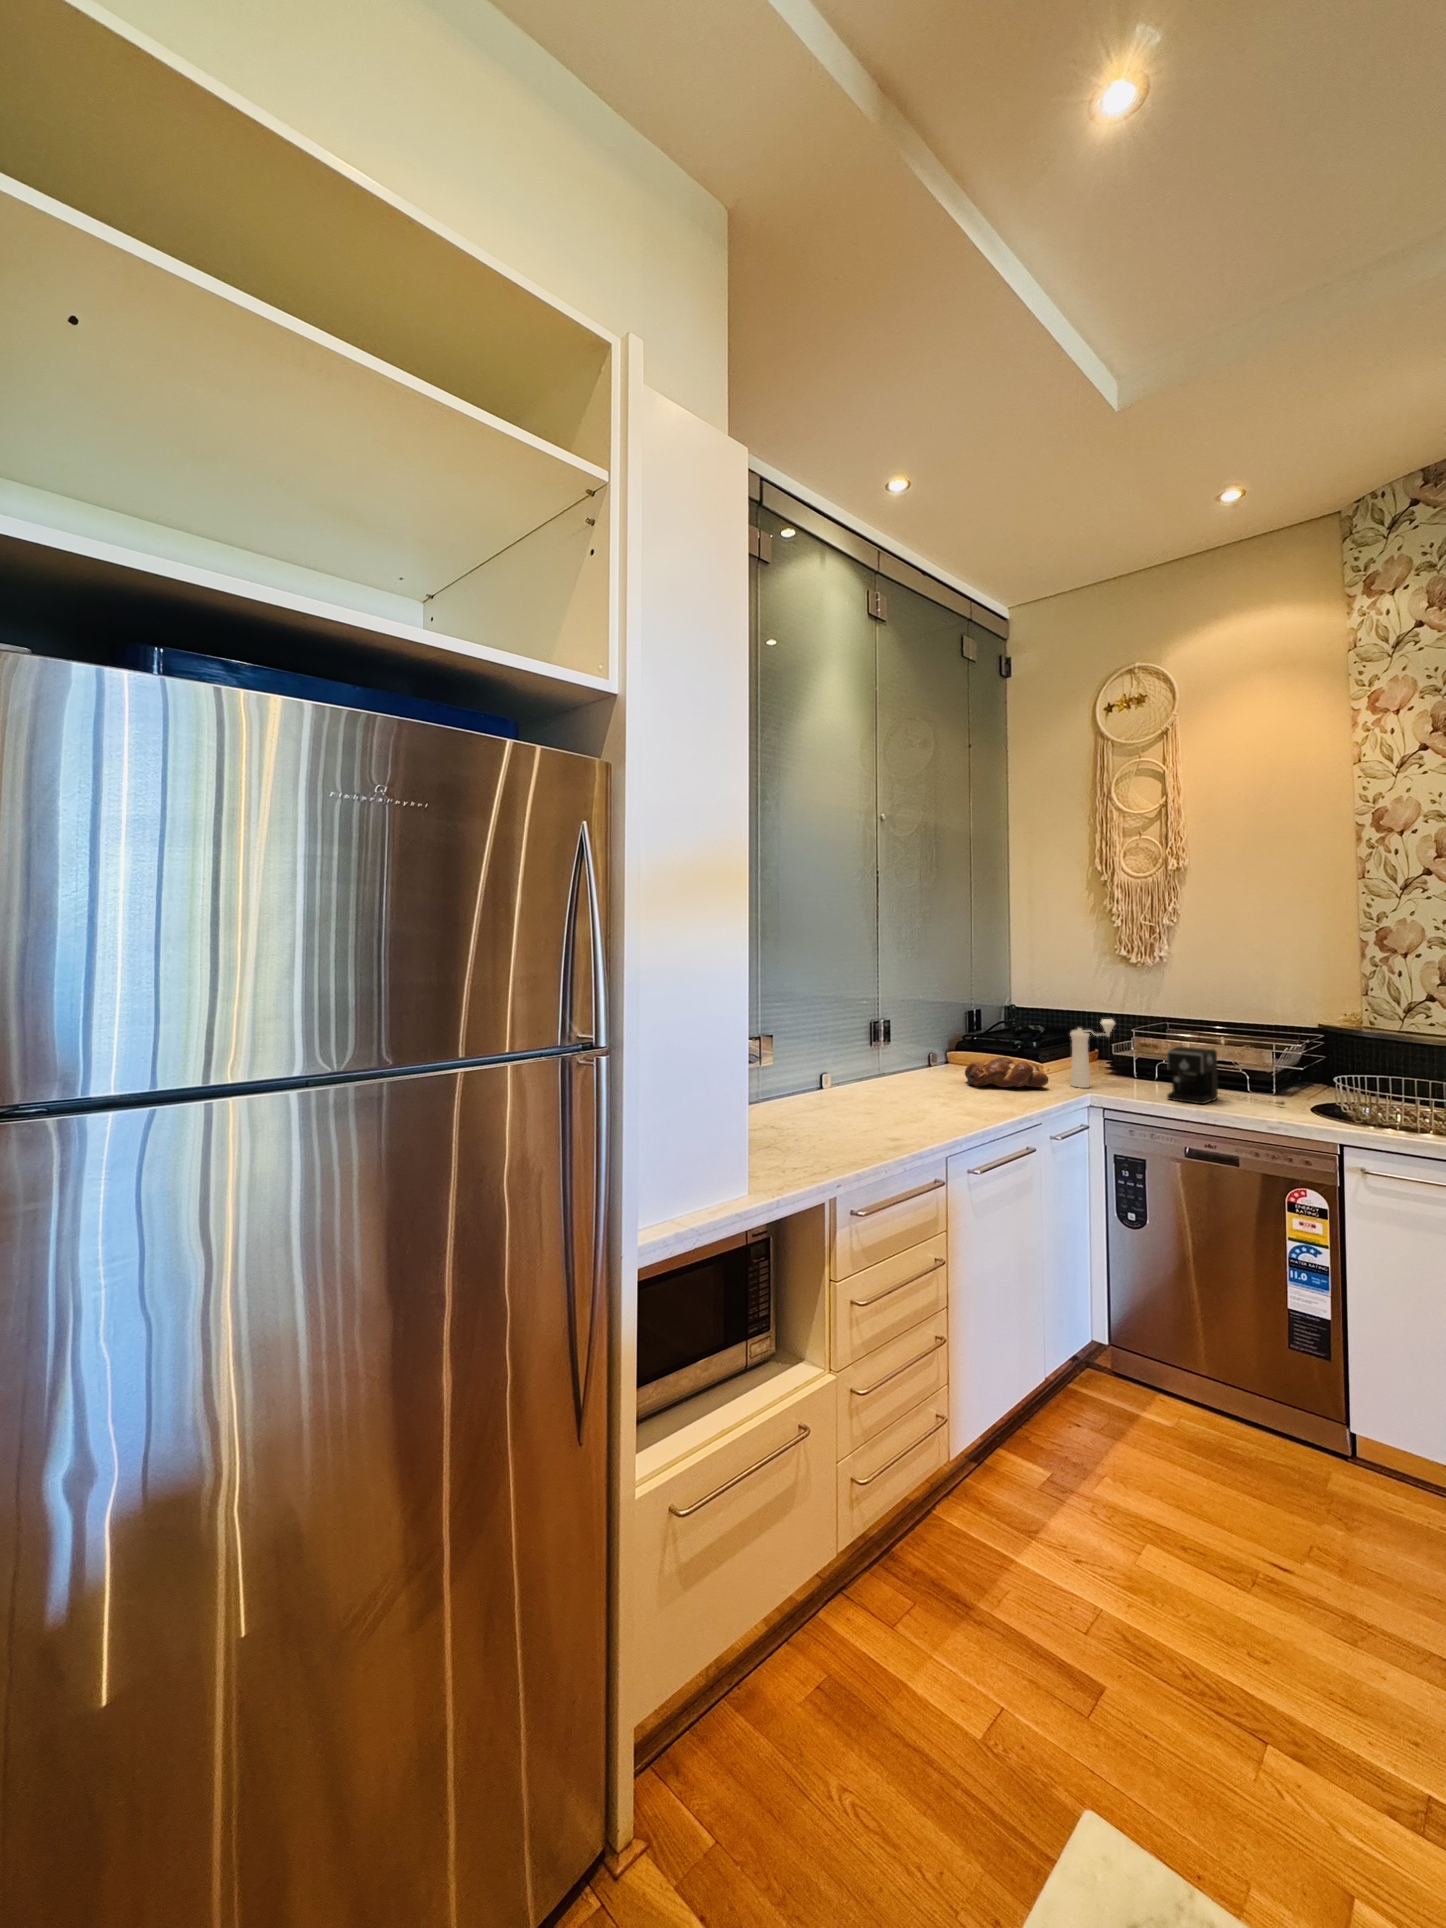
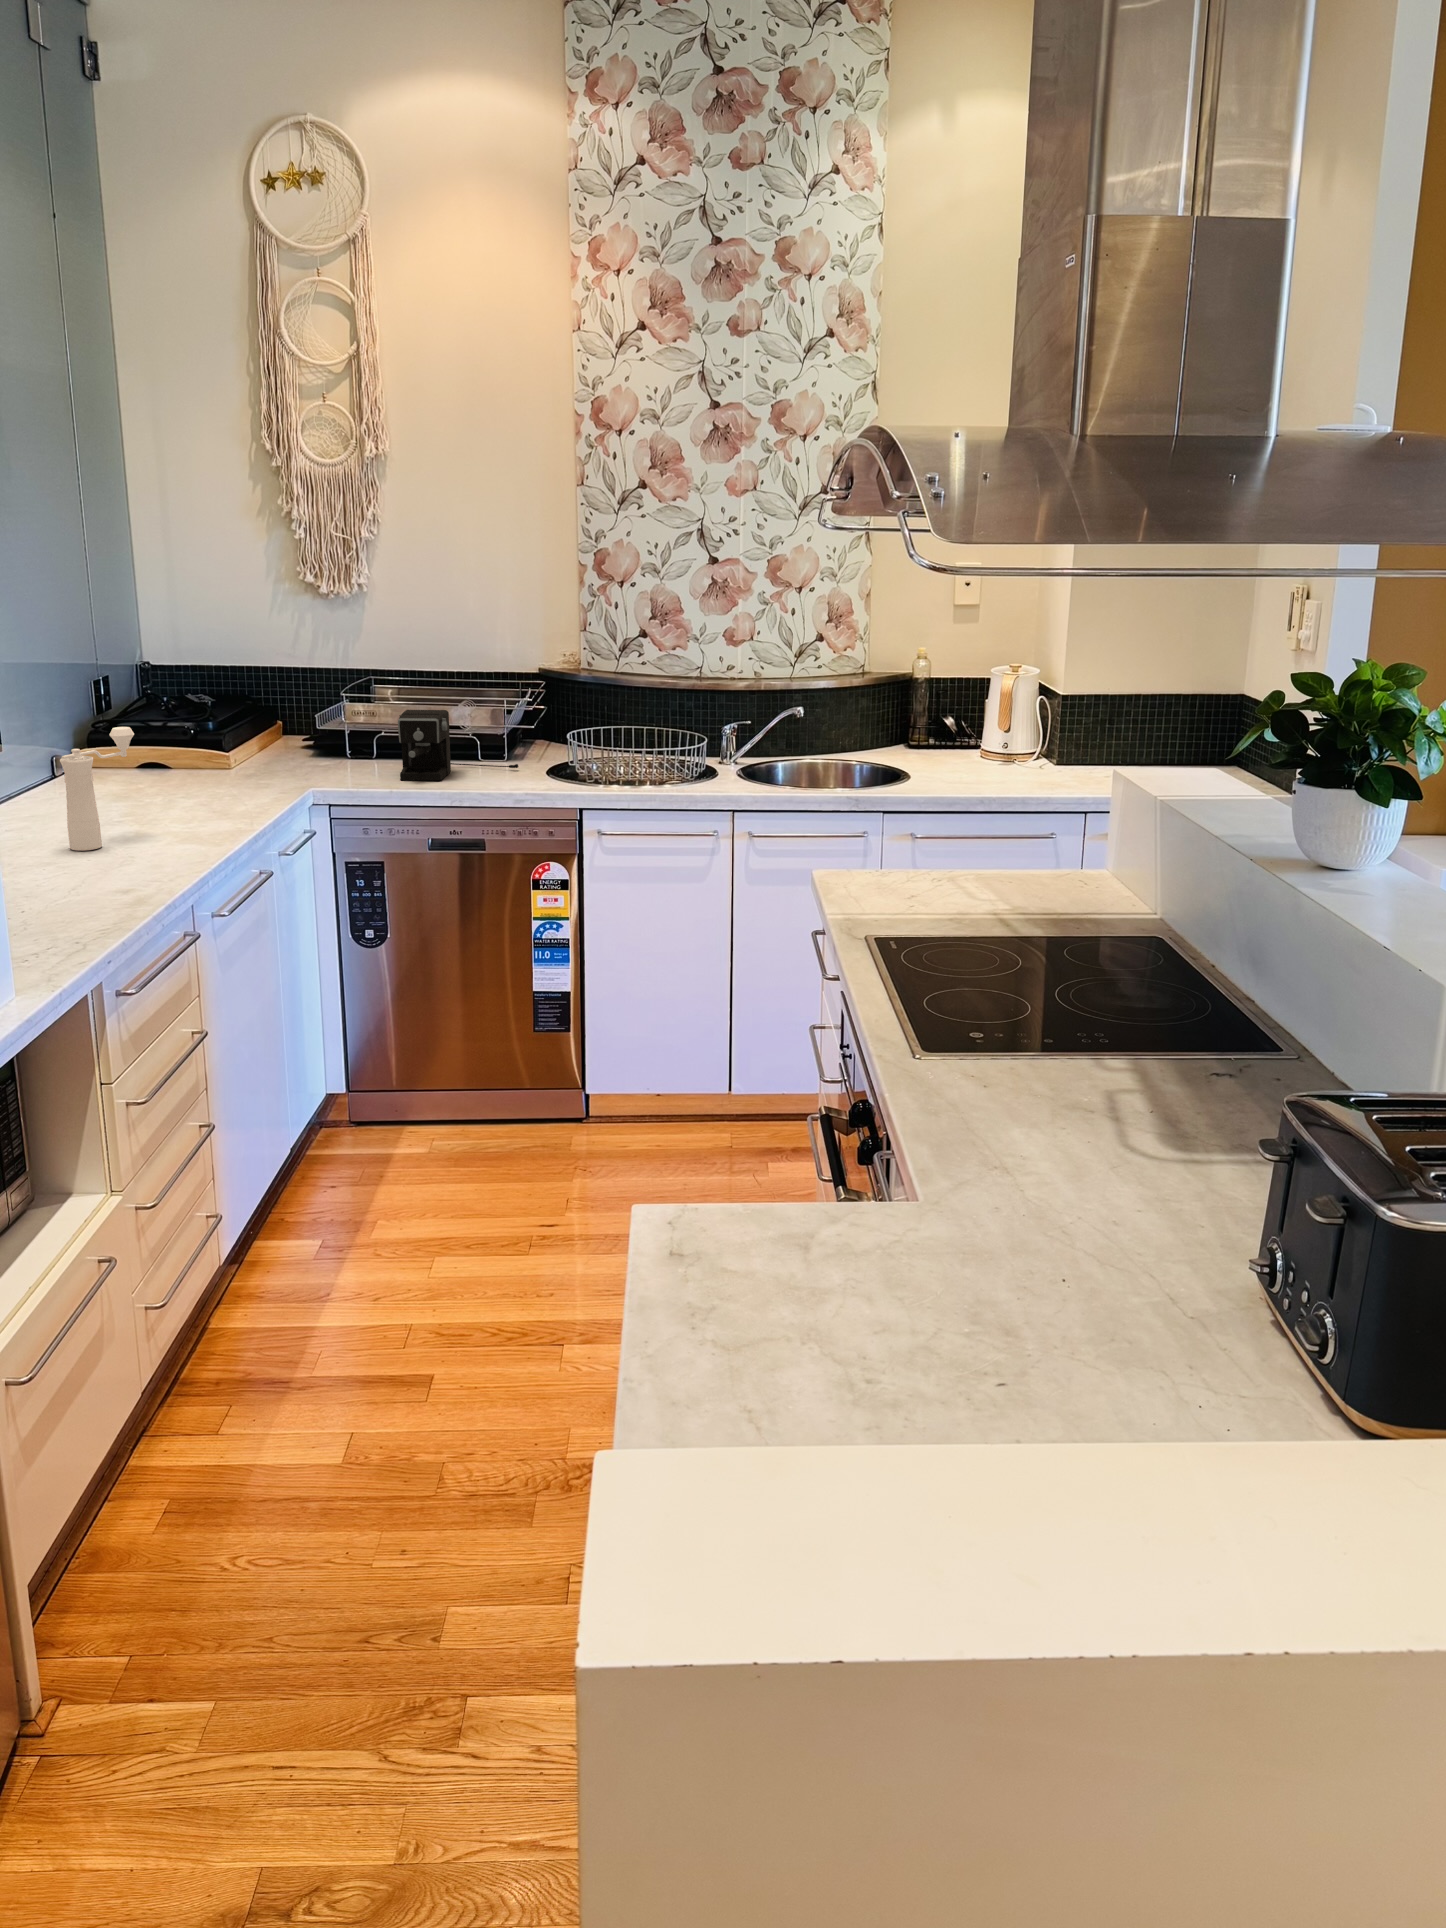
pepper mill: present [1070,1019,1115,1088] -> present [60,727,134,851]
bread loaf: present [965,1057,1049,1087] -> none [138,751,257,799]

